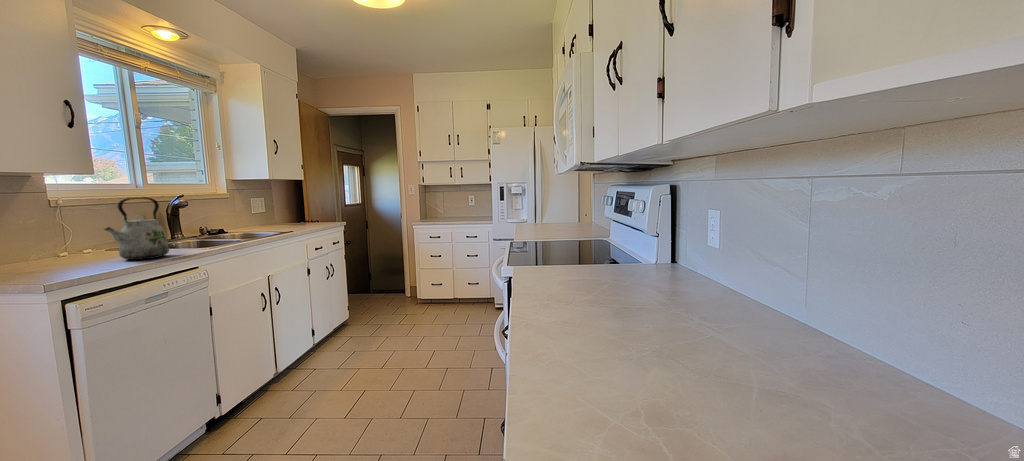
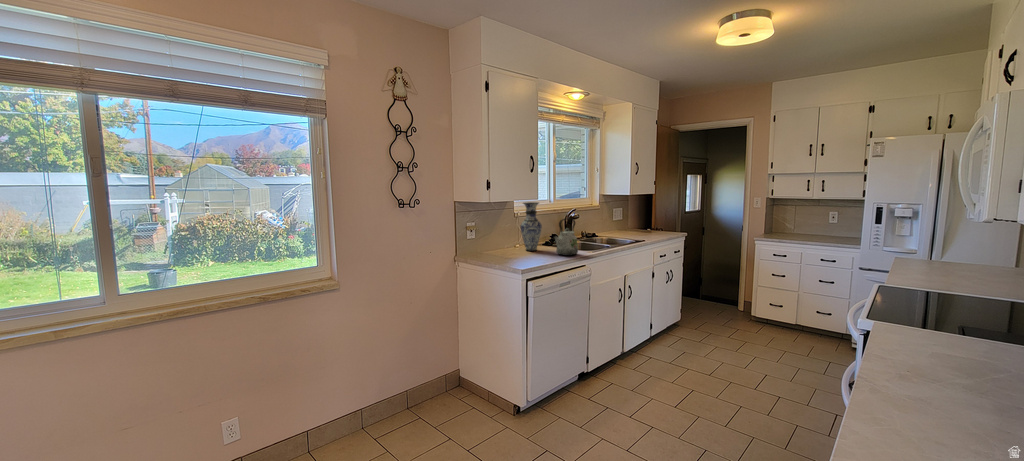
vase: none [22,173,85,263] -> present [521,202,542,251]

